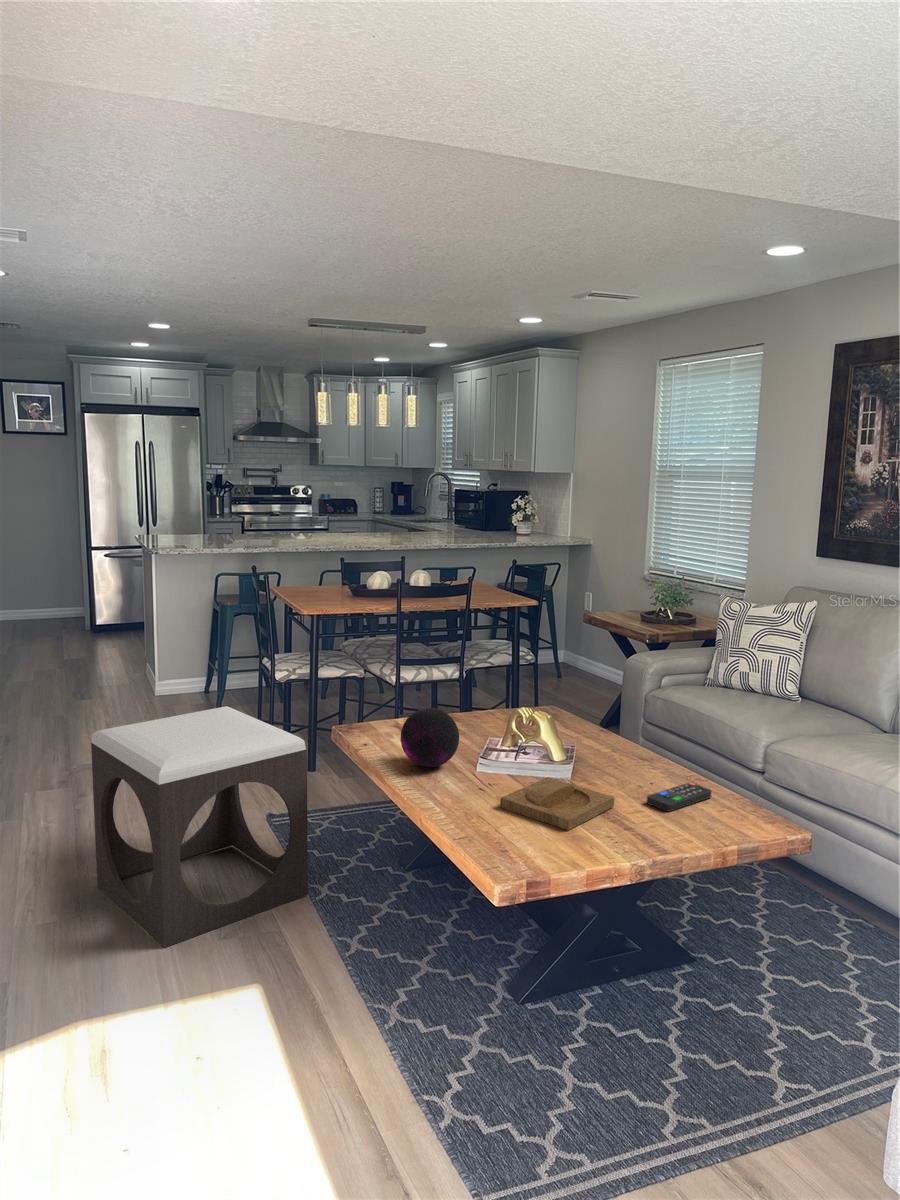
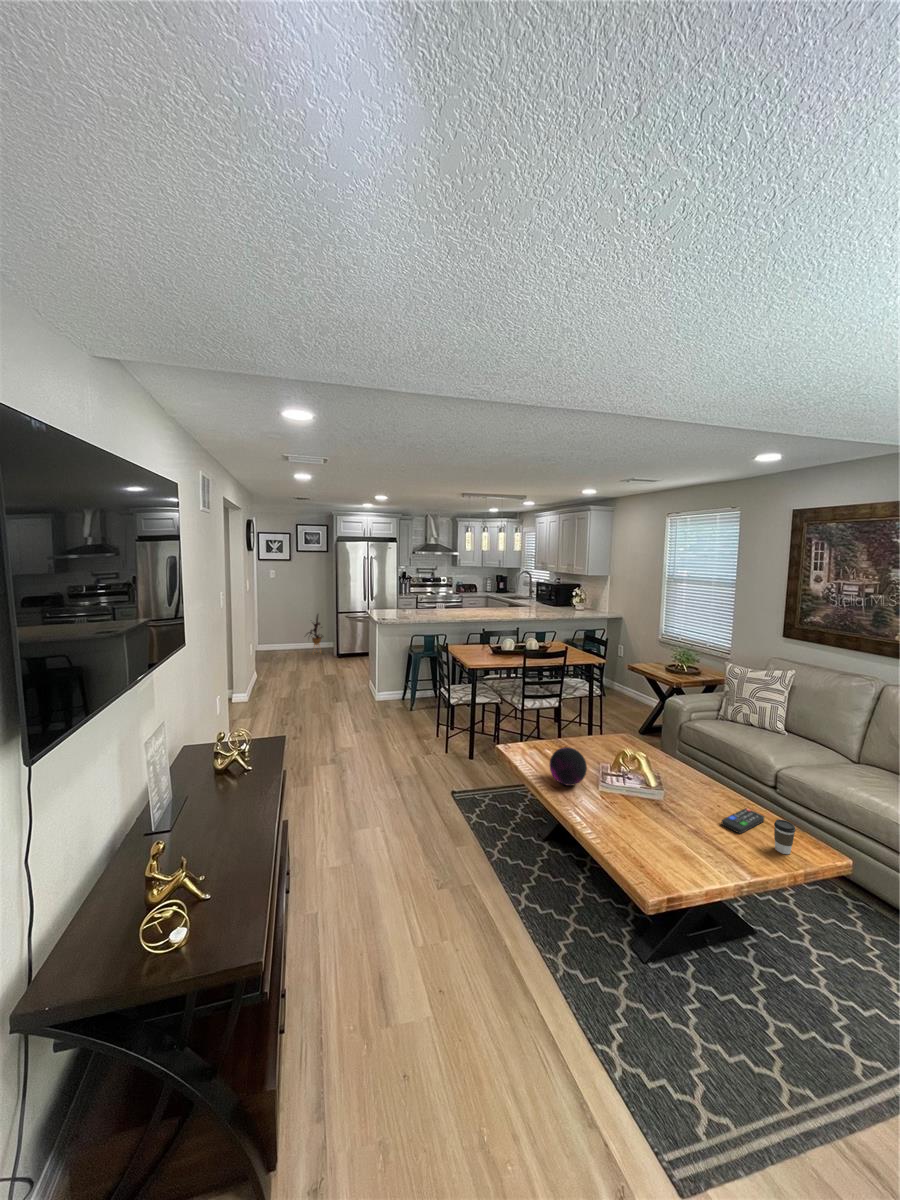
house plant: none [15,545,58,624] -> present [309,615,322,647]
footstool: present [91,706,308,948] -> none [364,733,490,894]
tray: present [500,777,614,830] -> none [625,800,701,849]
coffee cup: none [709,783,736,830] -> present [774,820,796,854]

